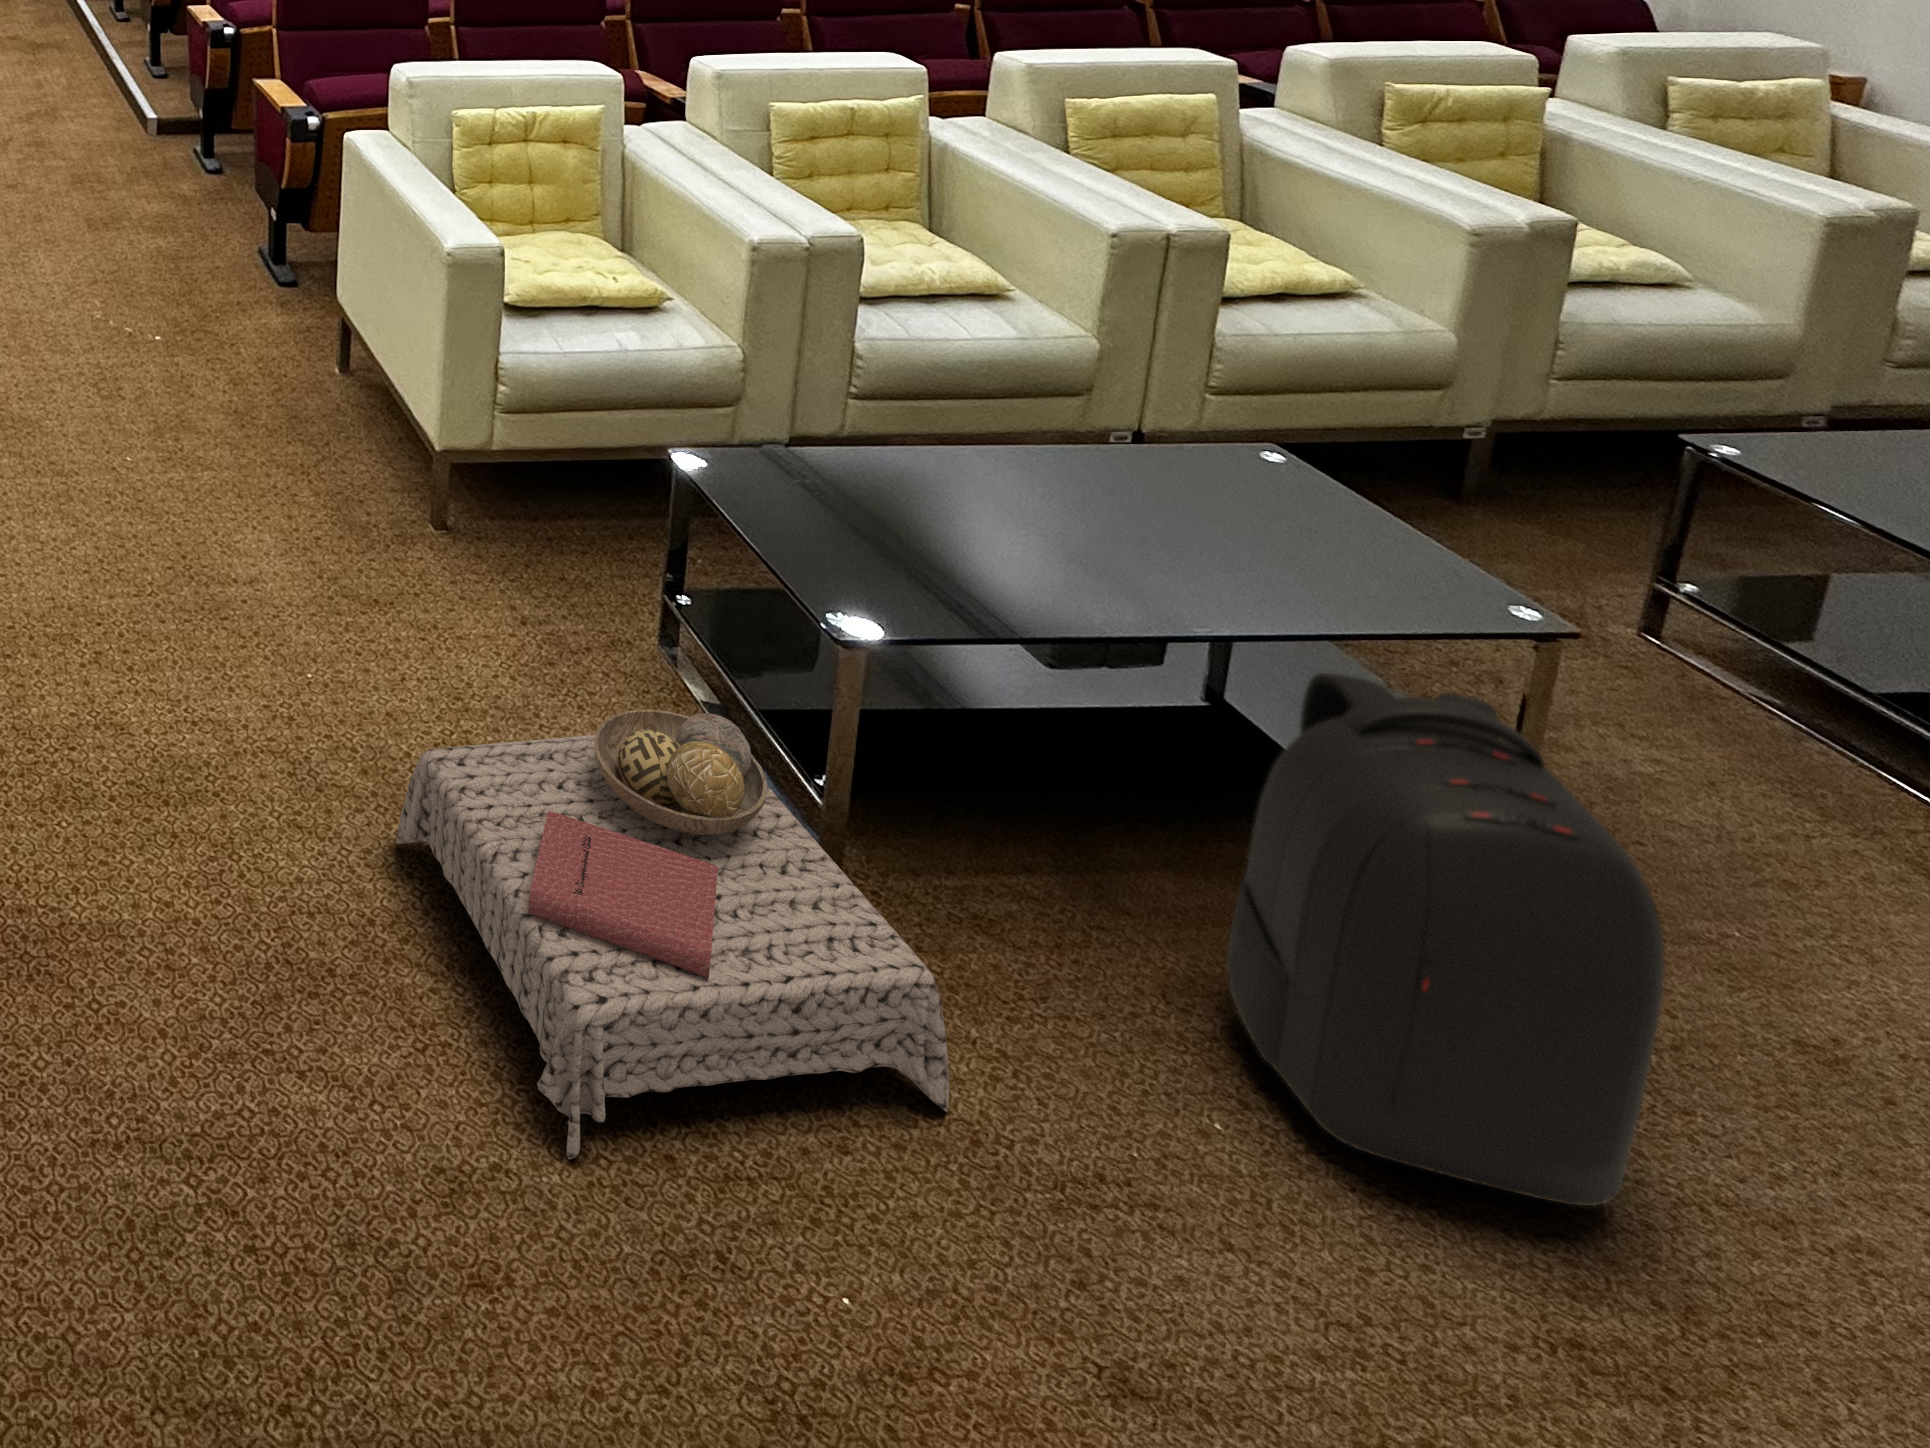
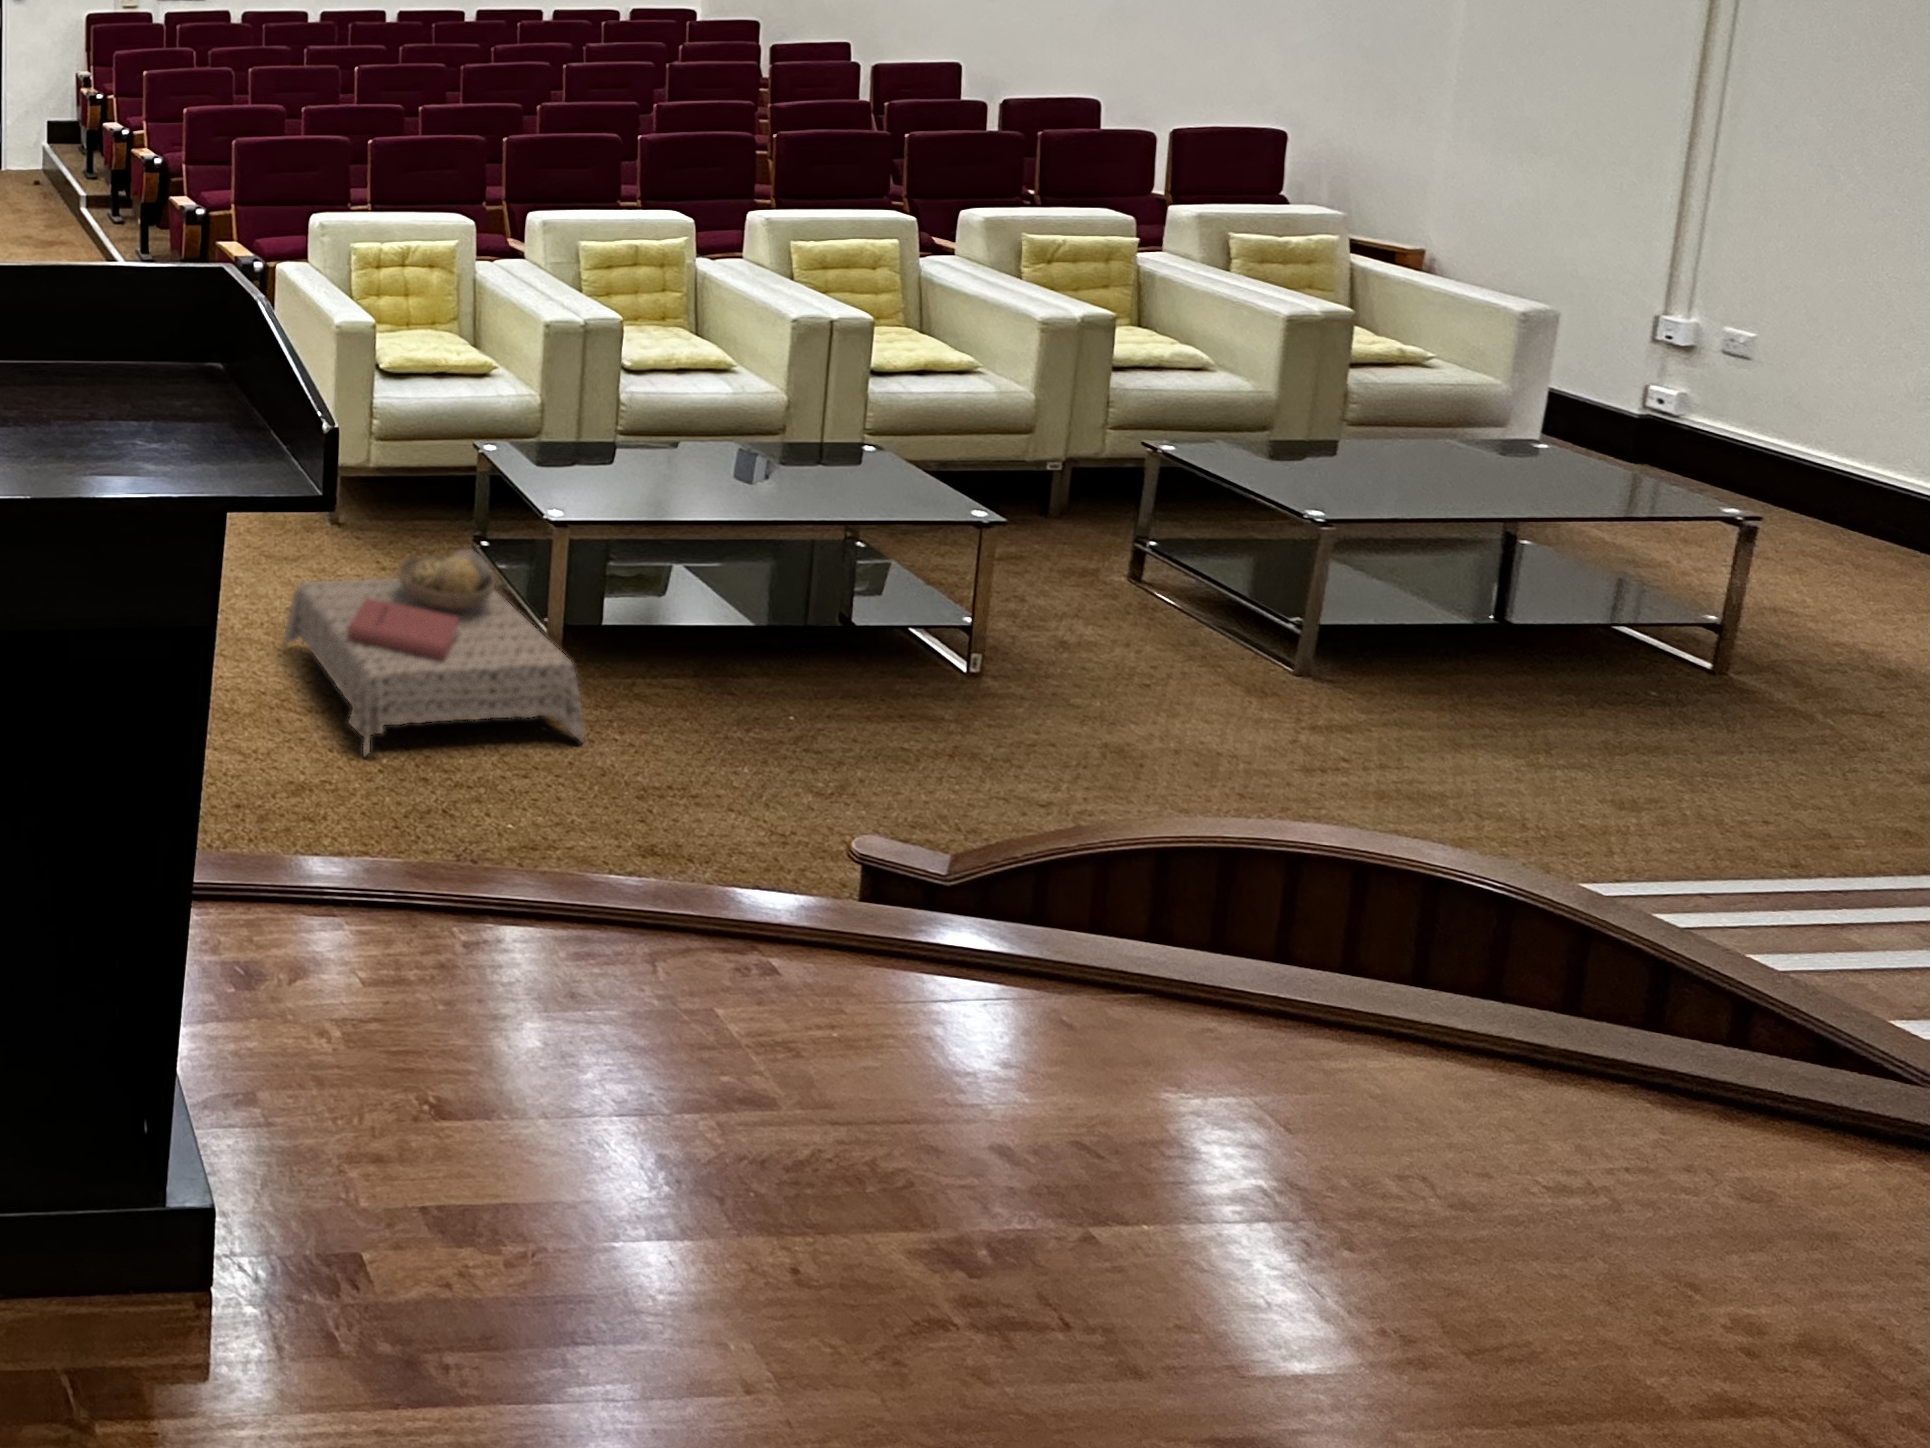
backpack: present [1226,673,1665,1206] -> none [755,505,946,769]

